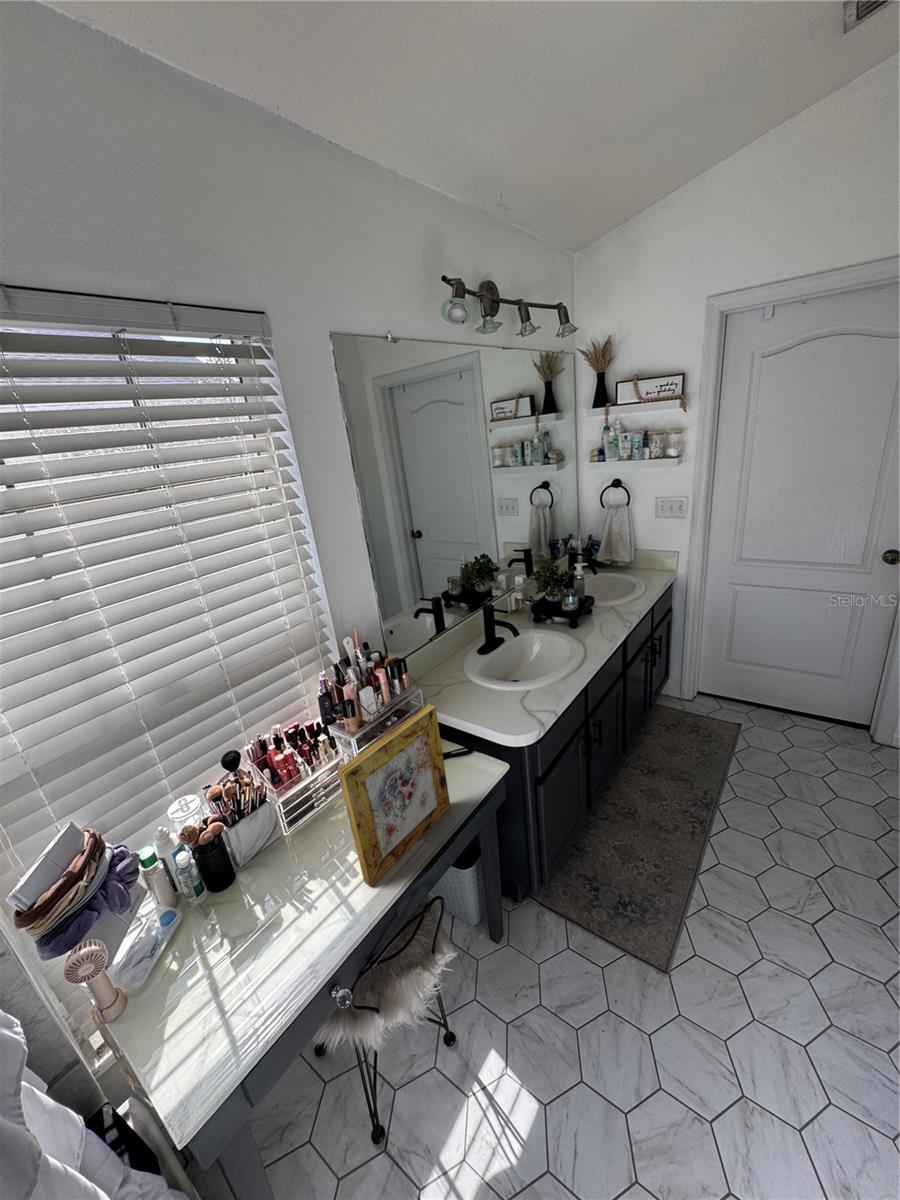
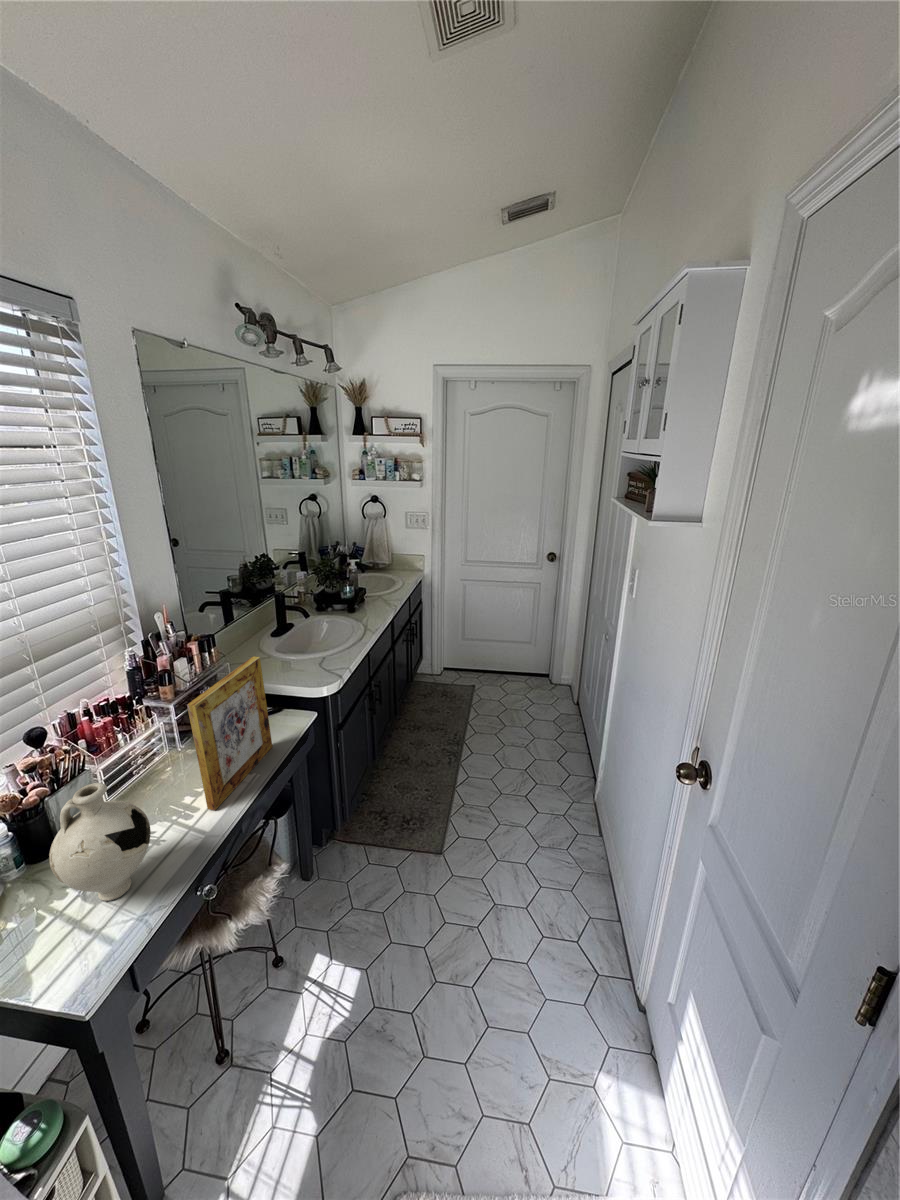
decorative vase: none [186,856,287,983] -> present [49,783,151,902]

